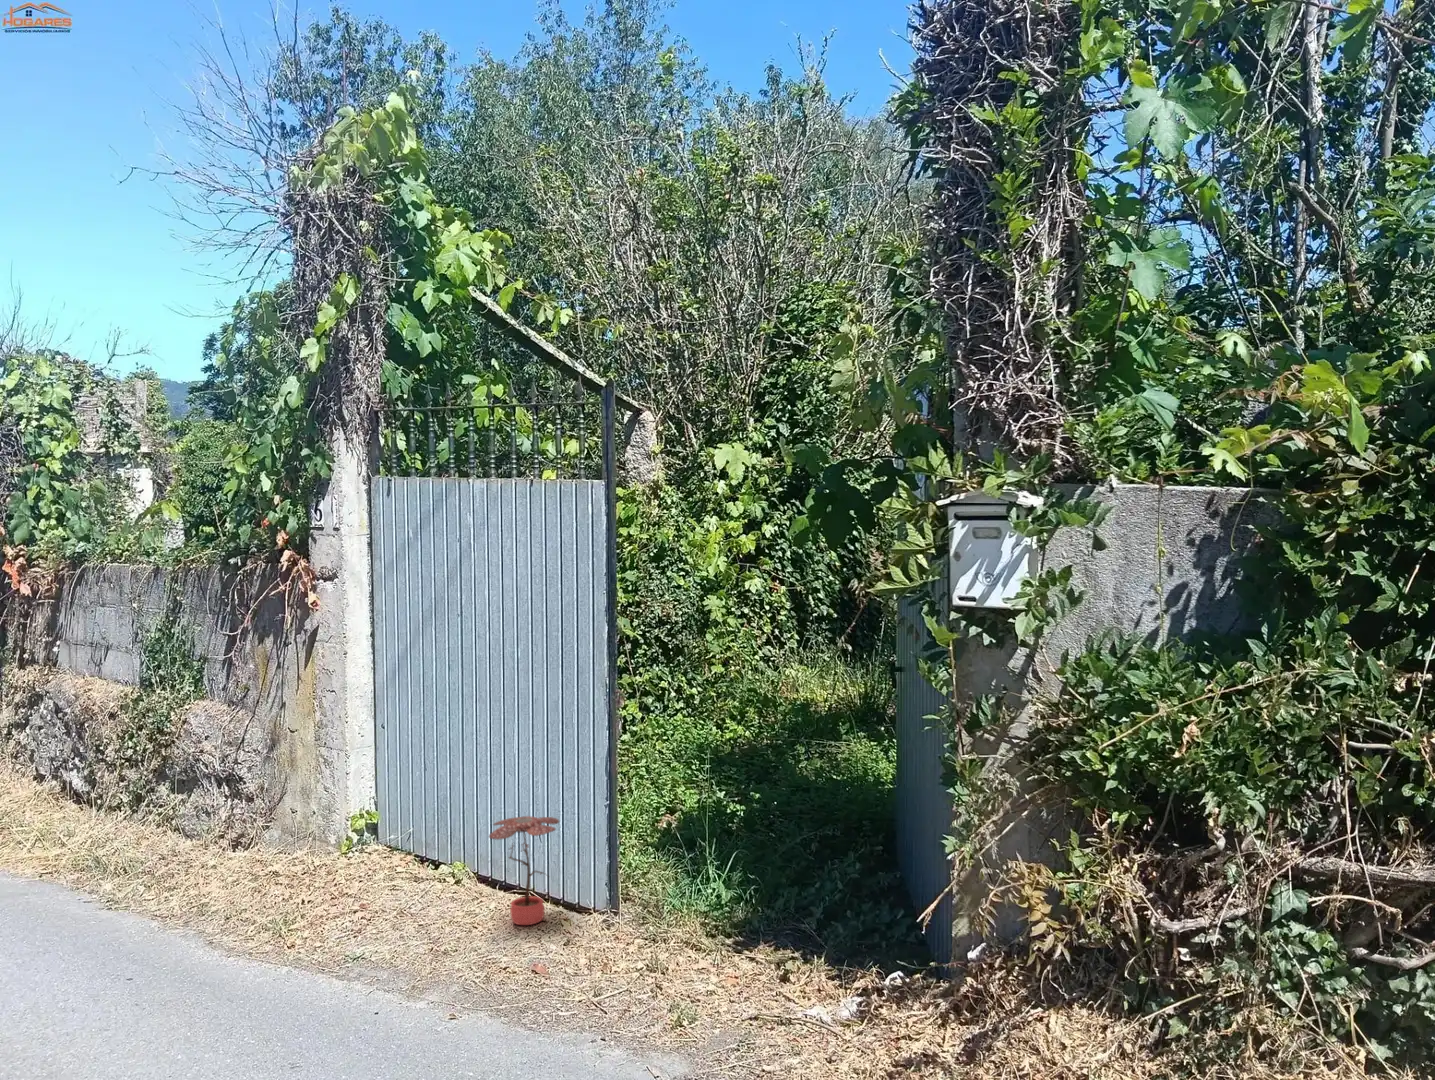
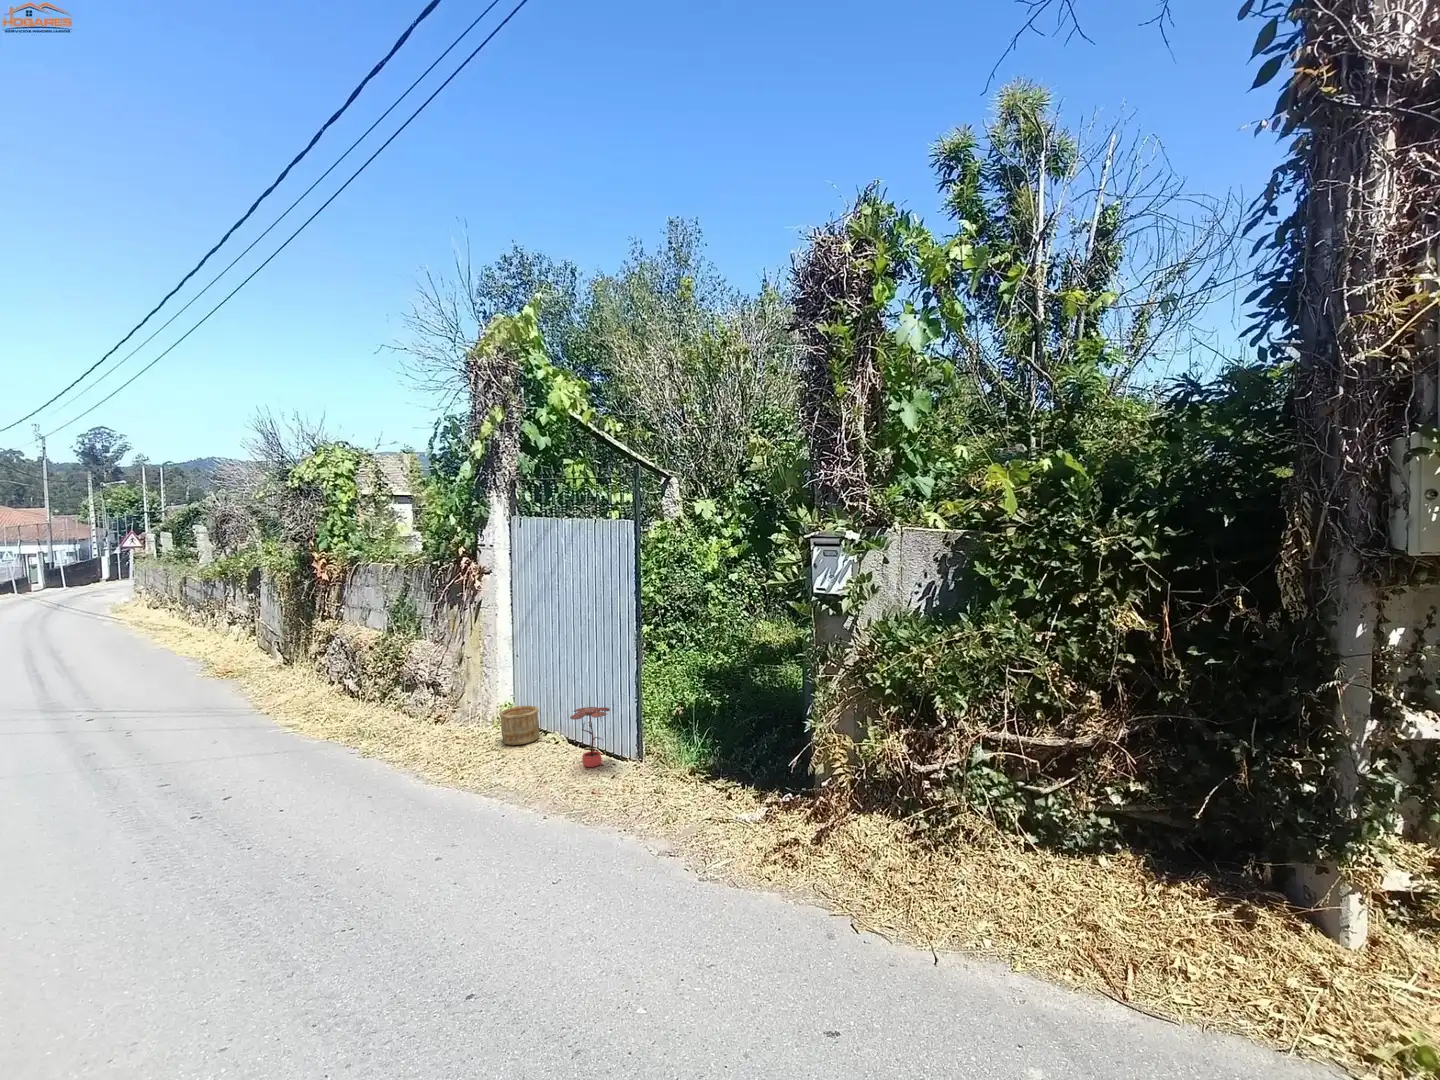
wooden bucket: none [352,815,425,887] -> present [499,706,539,745]

